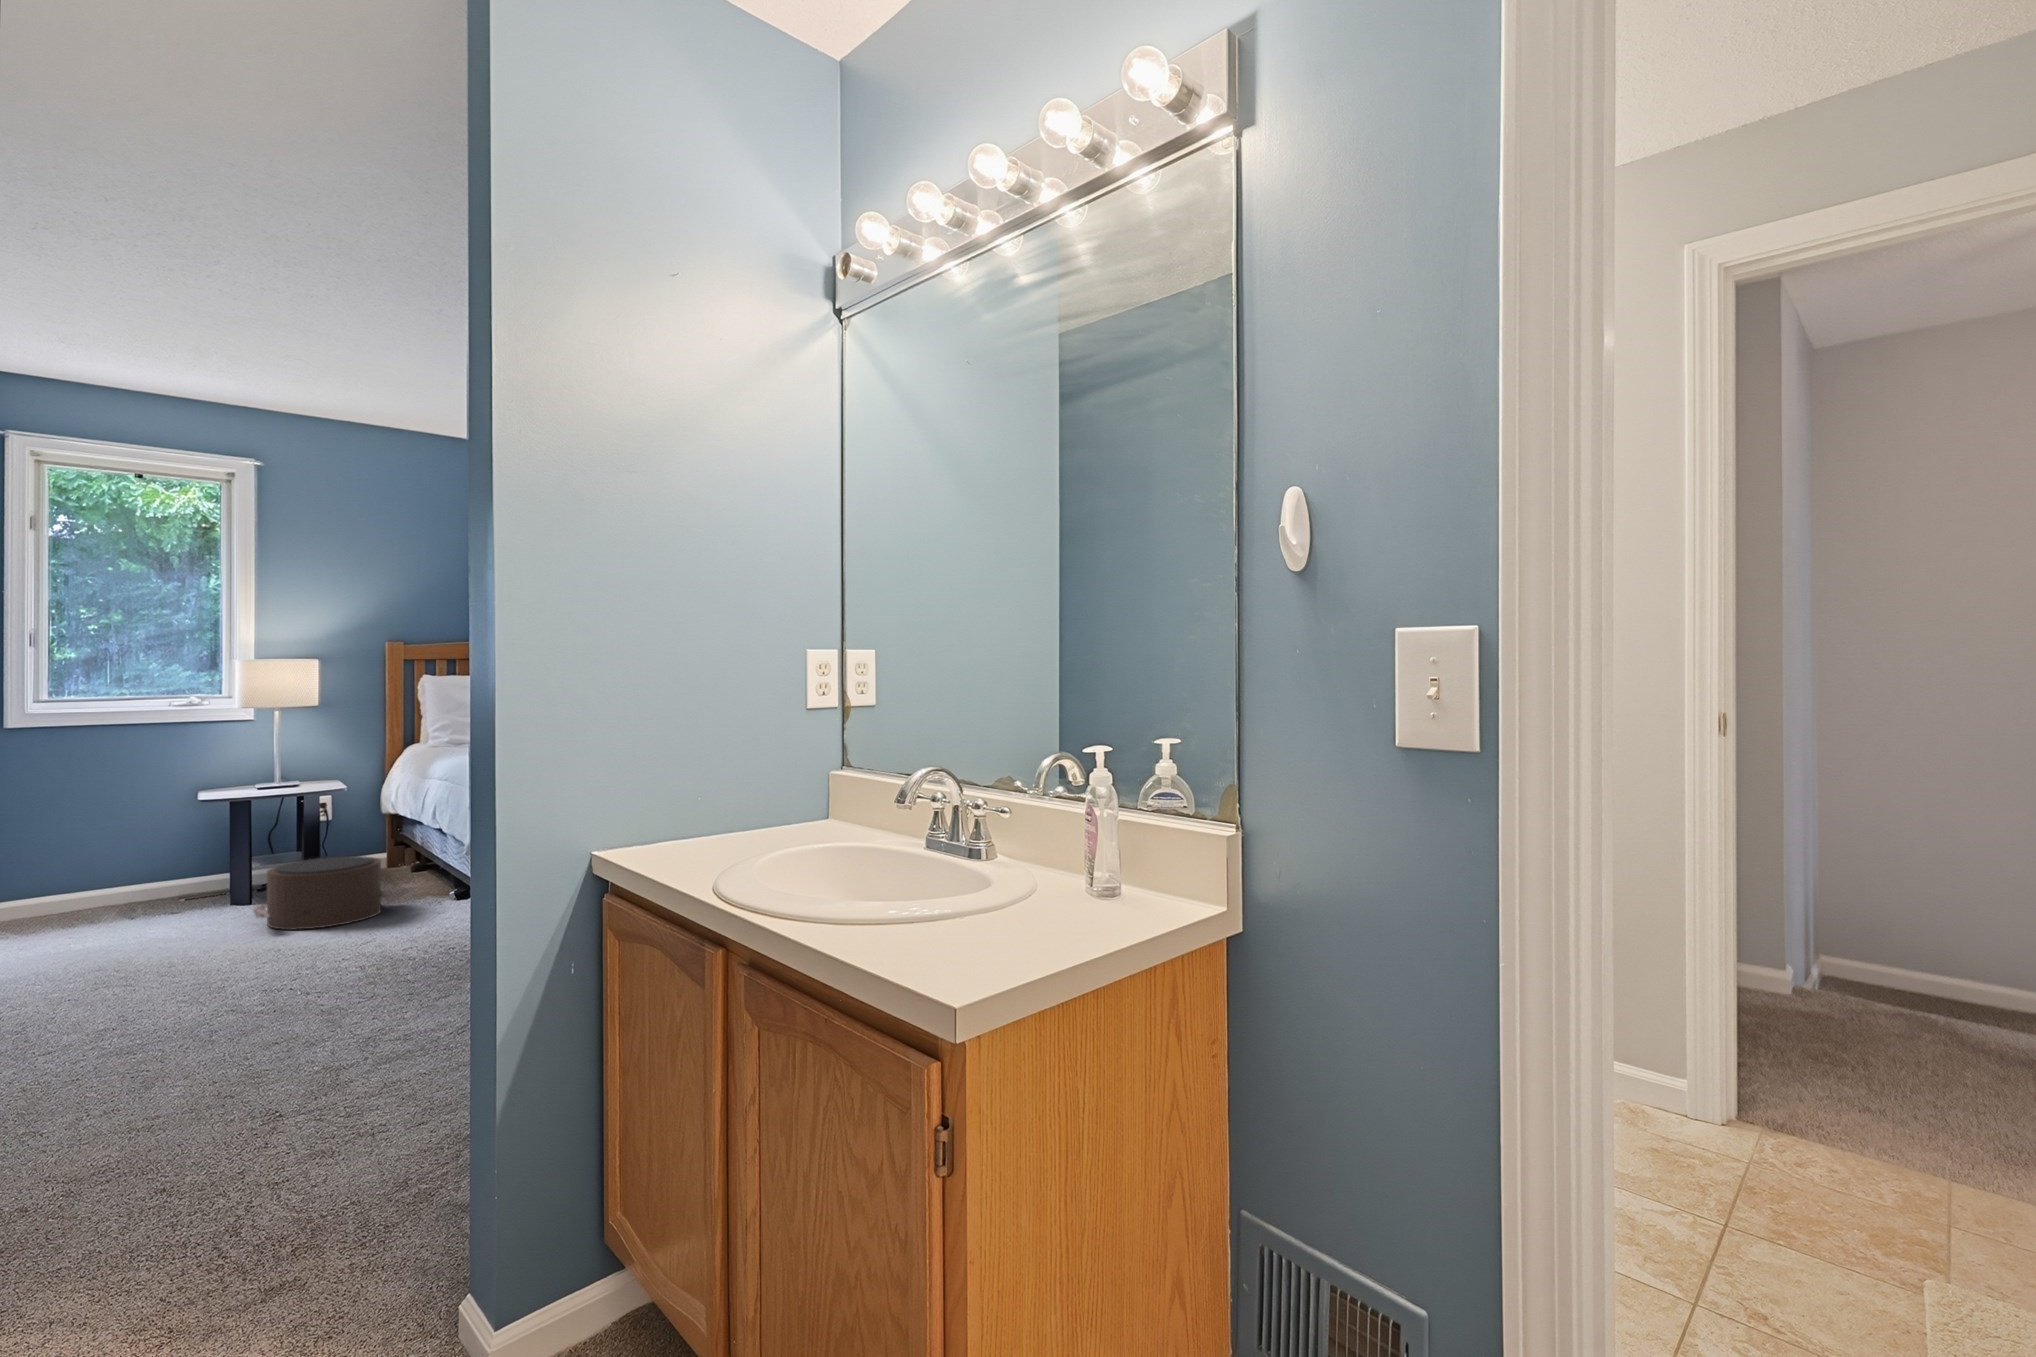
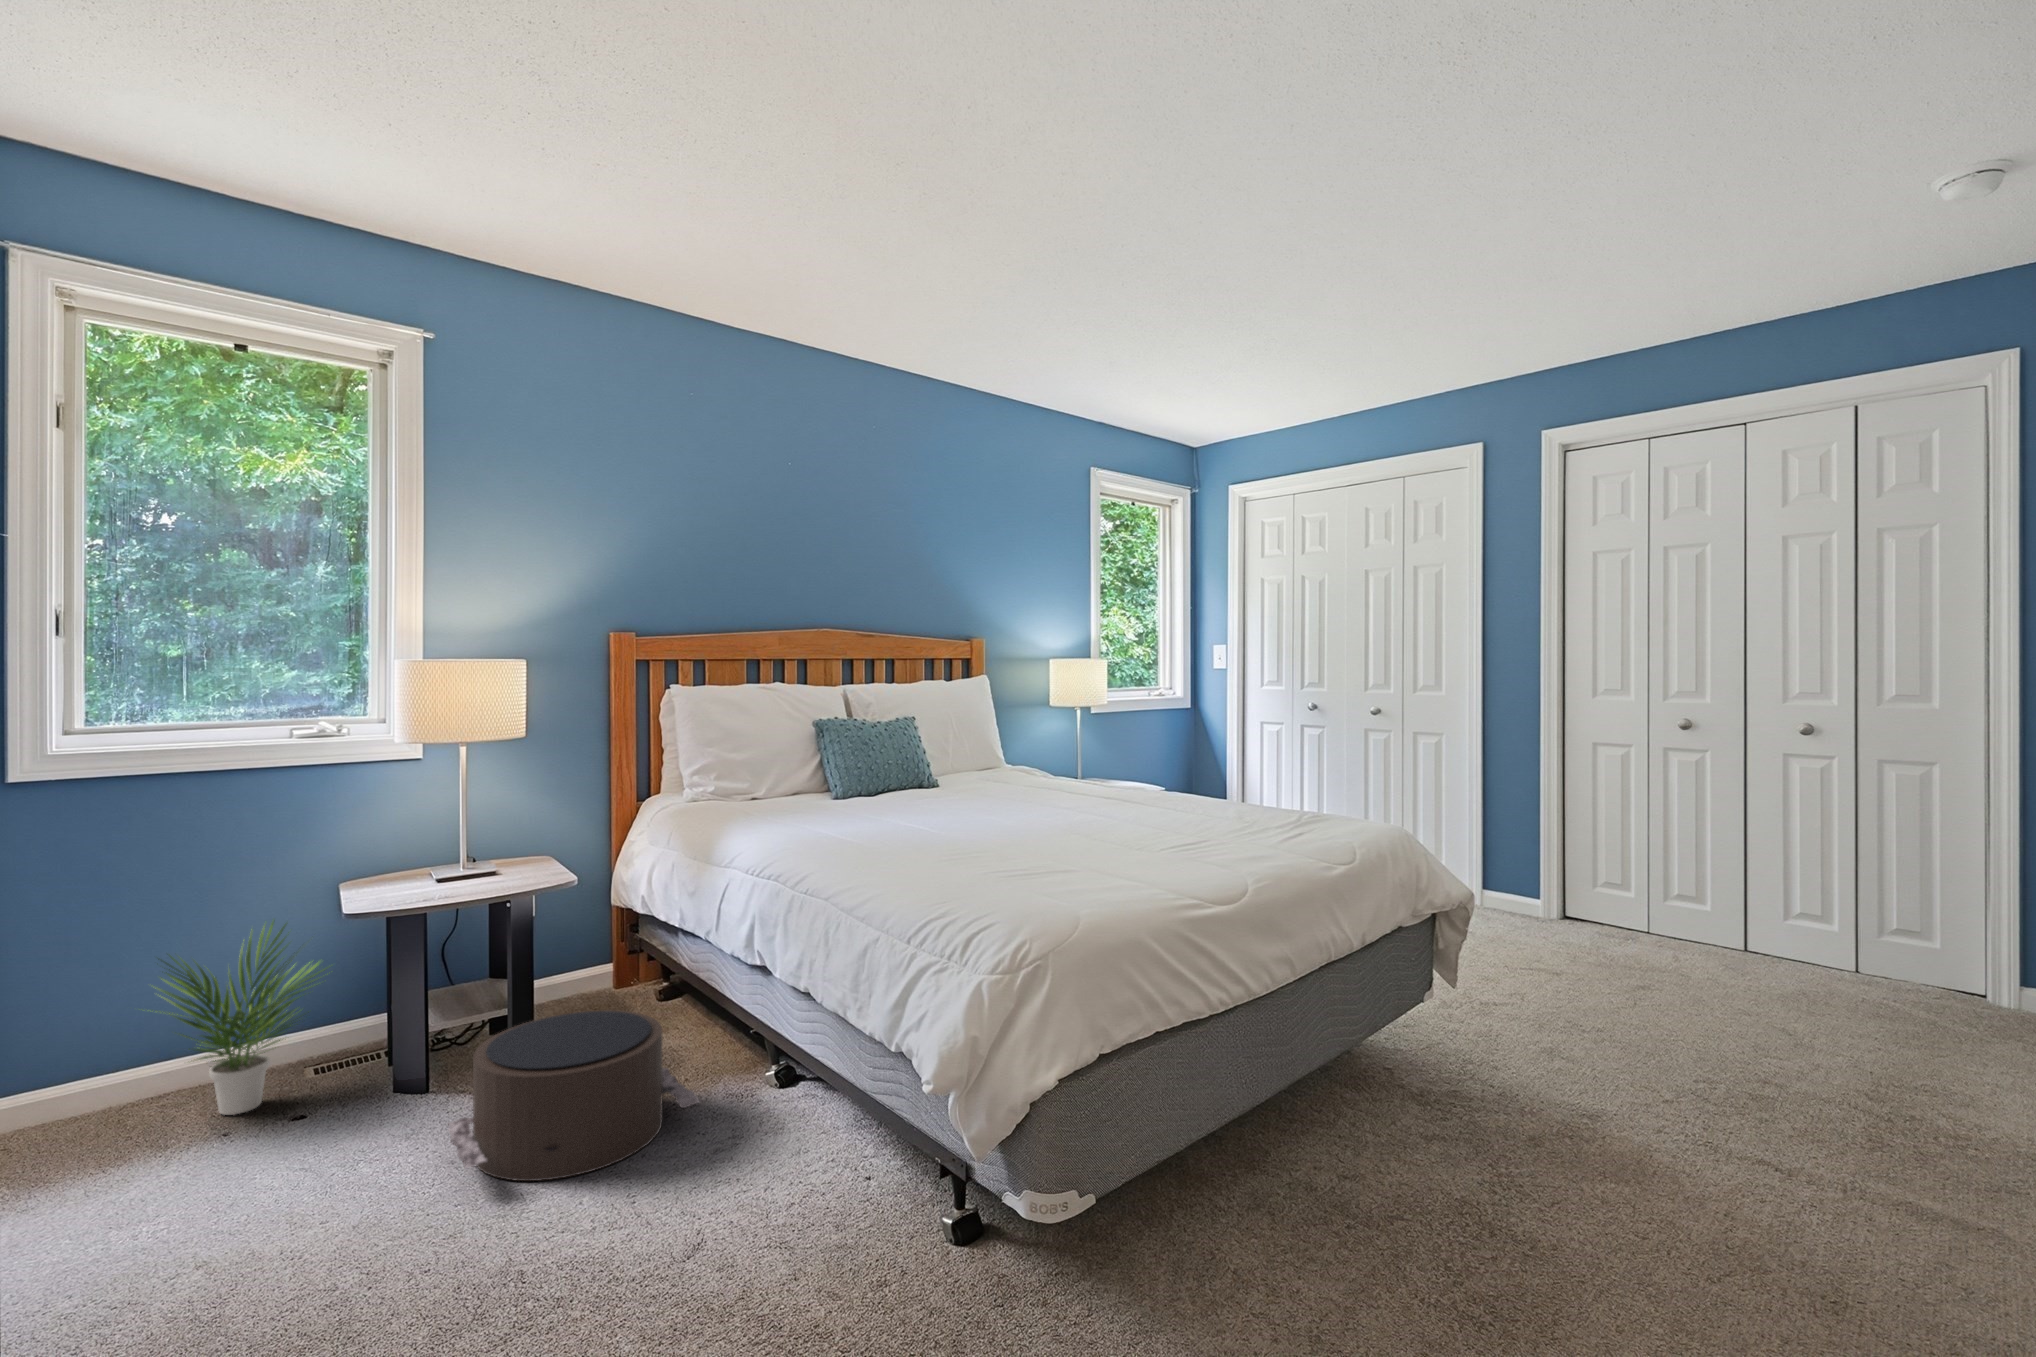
potted plant: none [73,809,197,914] -> present [152,921,328,1115]

